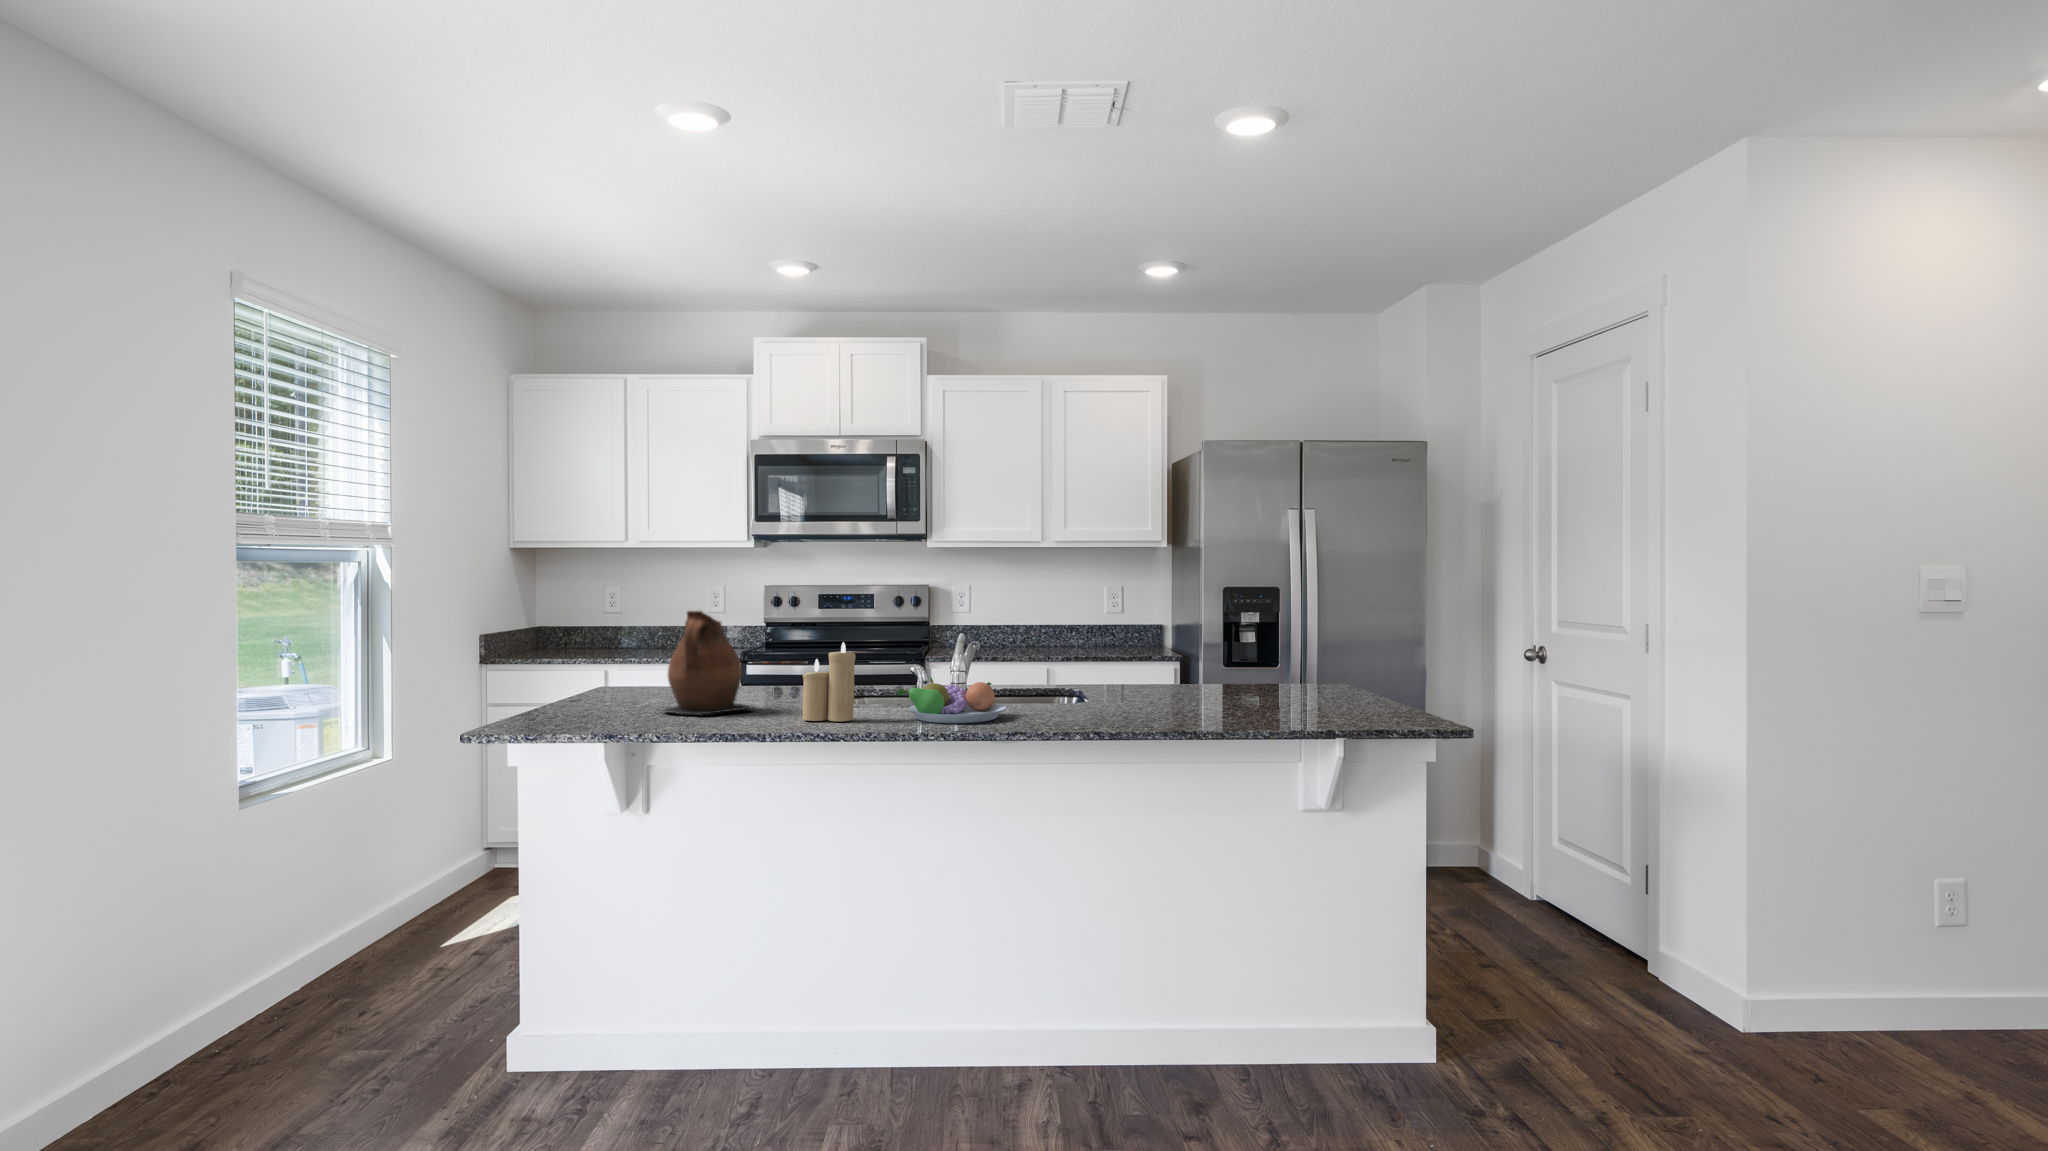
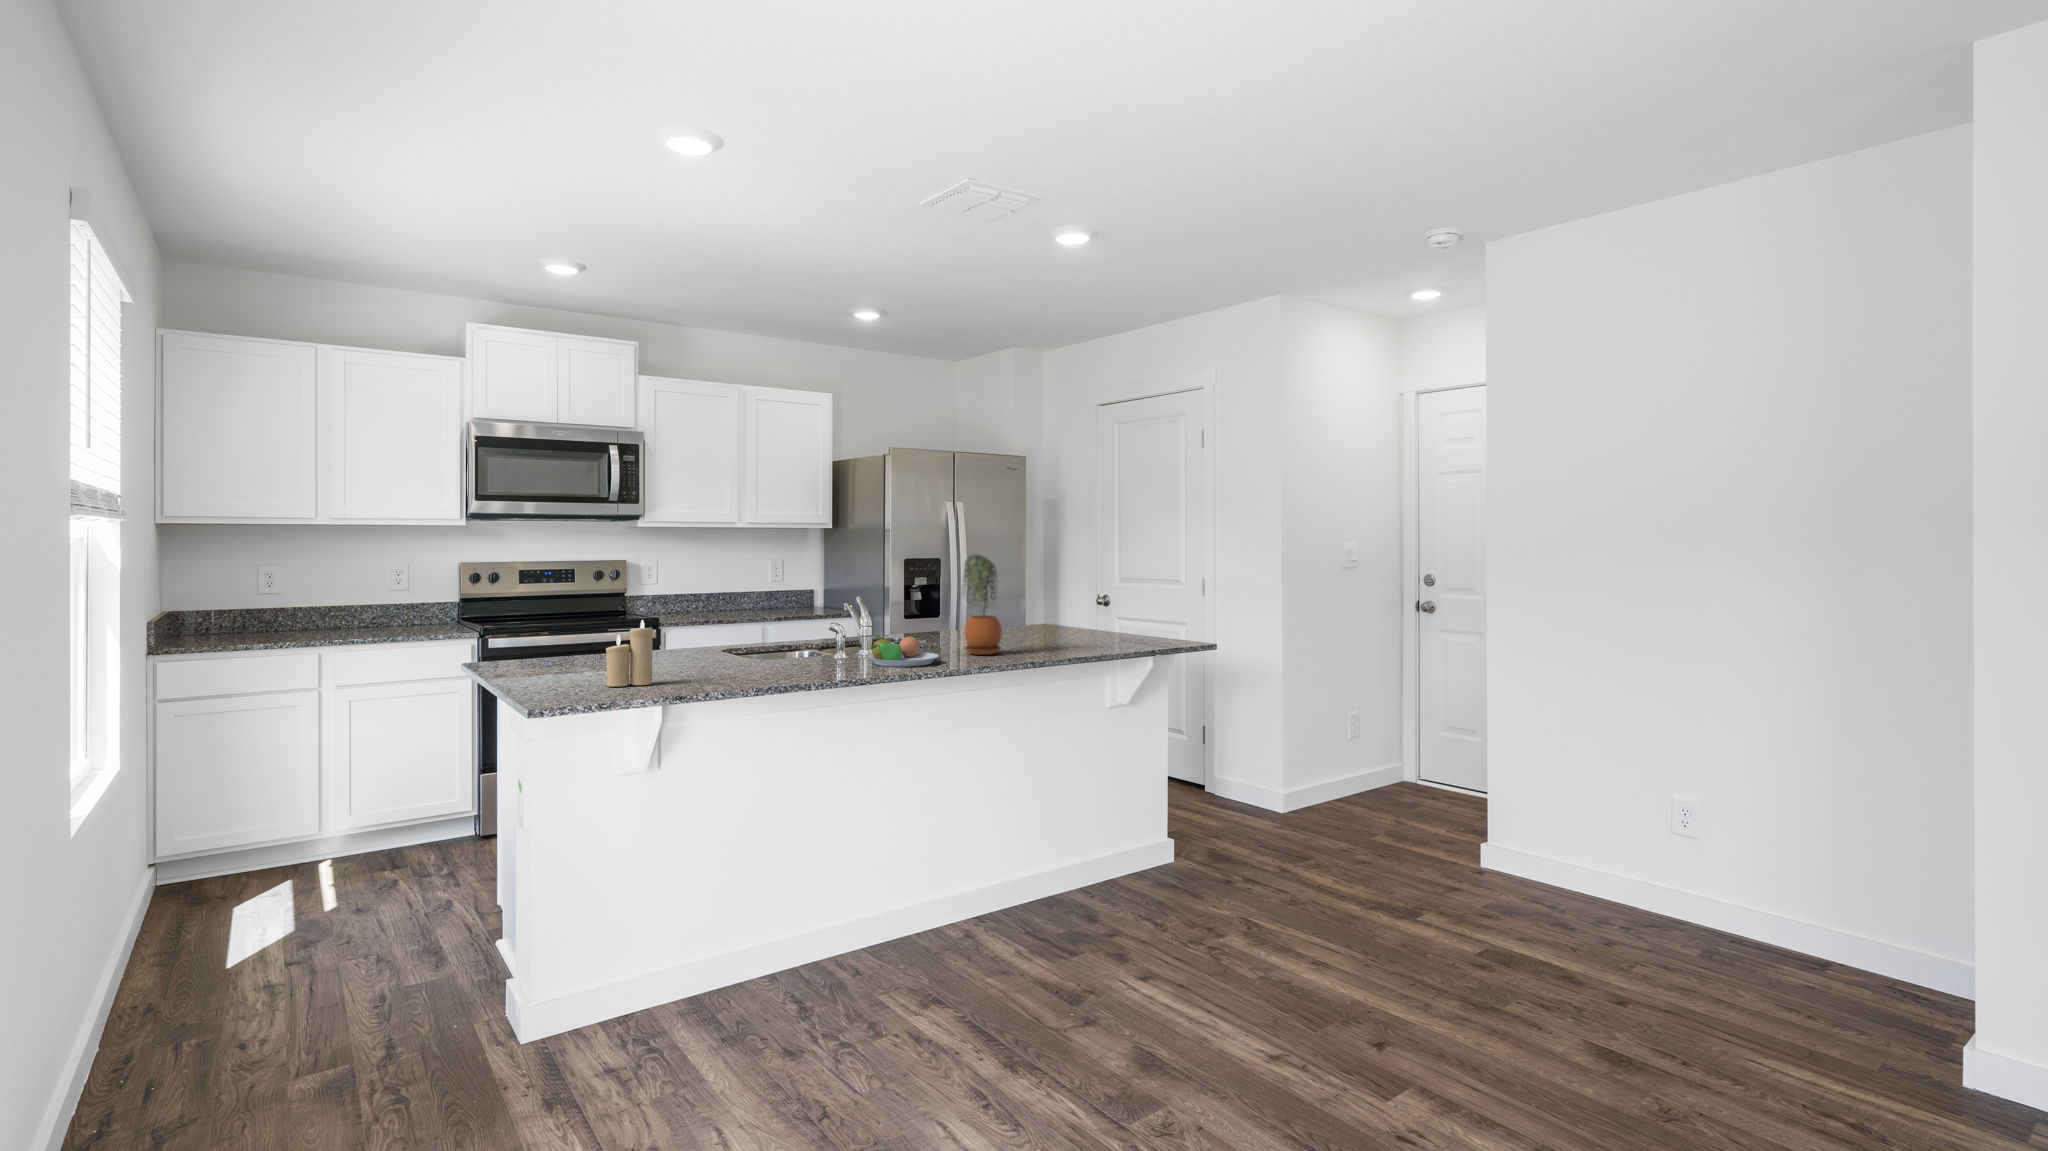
potted plant: none [1075,568,1136,716] -> present [962,554,1002,655]
ceramic pitcher: present [664,611,755,715] -> none [659,591,737,676]
candle: present [802,642,855,722] -> present [606,620,653,687]

